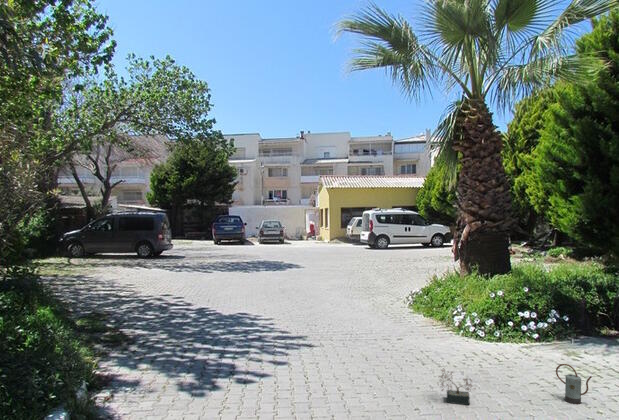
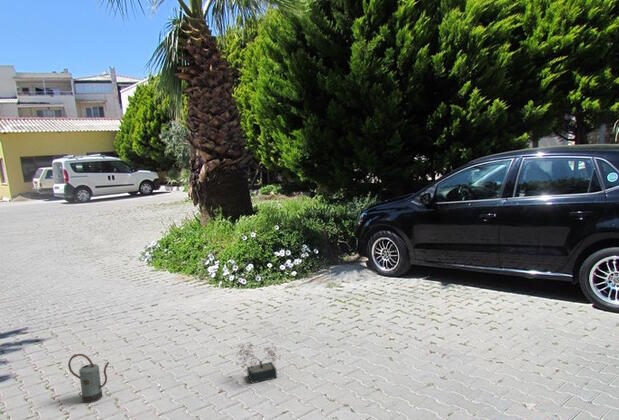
watering can: present [556,364,592,404] -> present [68,354,109,403]

